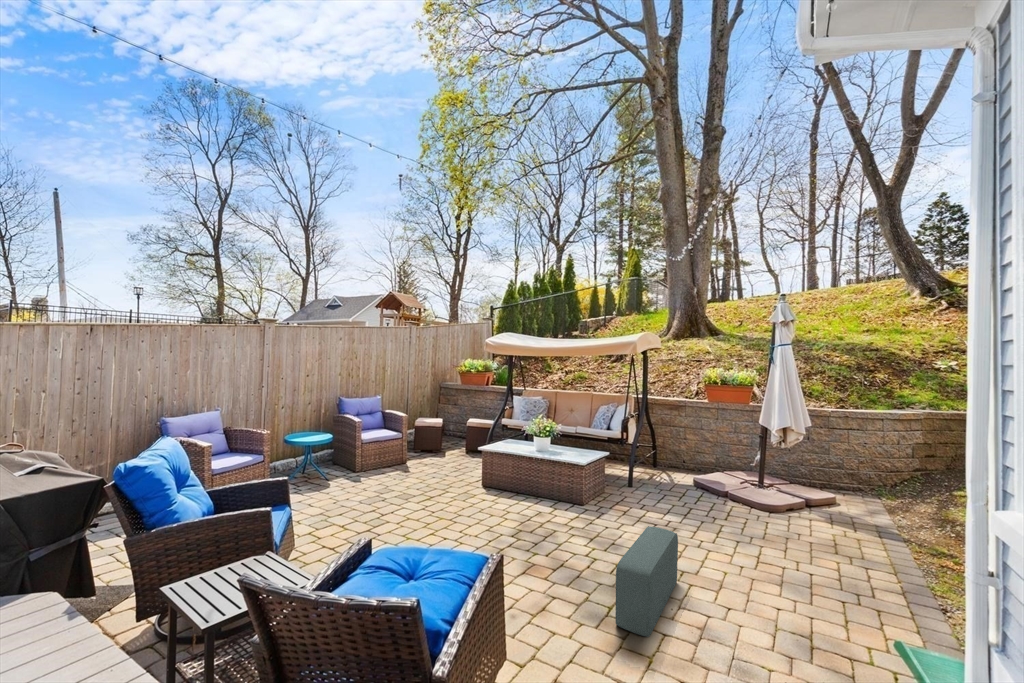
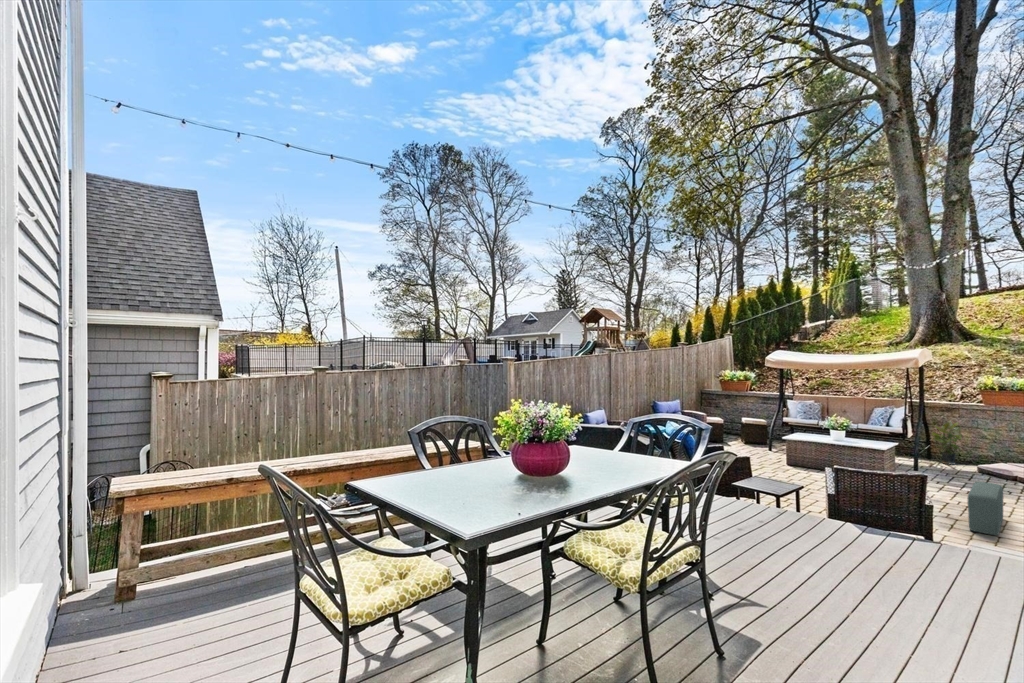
potted plant: none [657,420,686,471] -> present [932,422,962,465]

